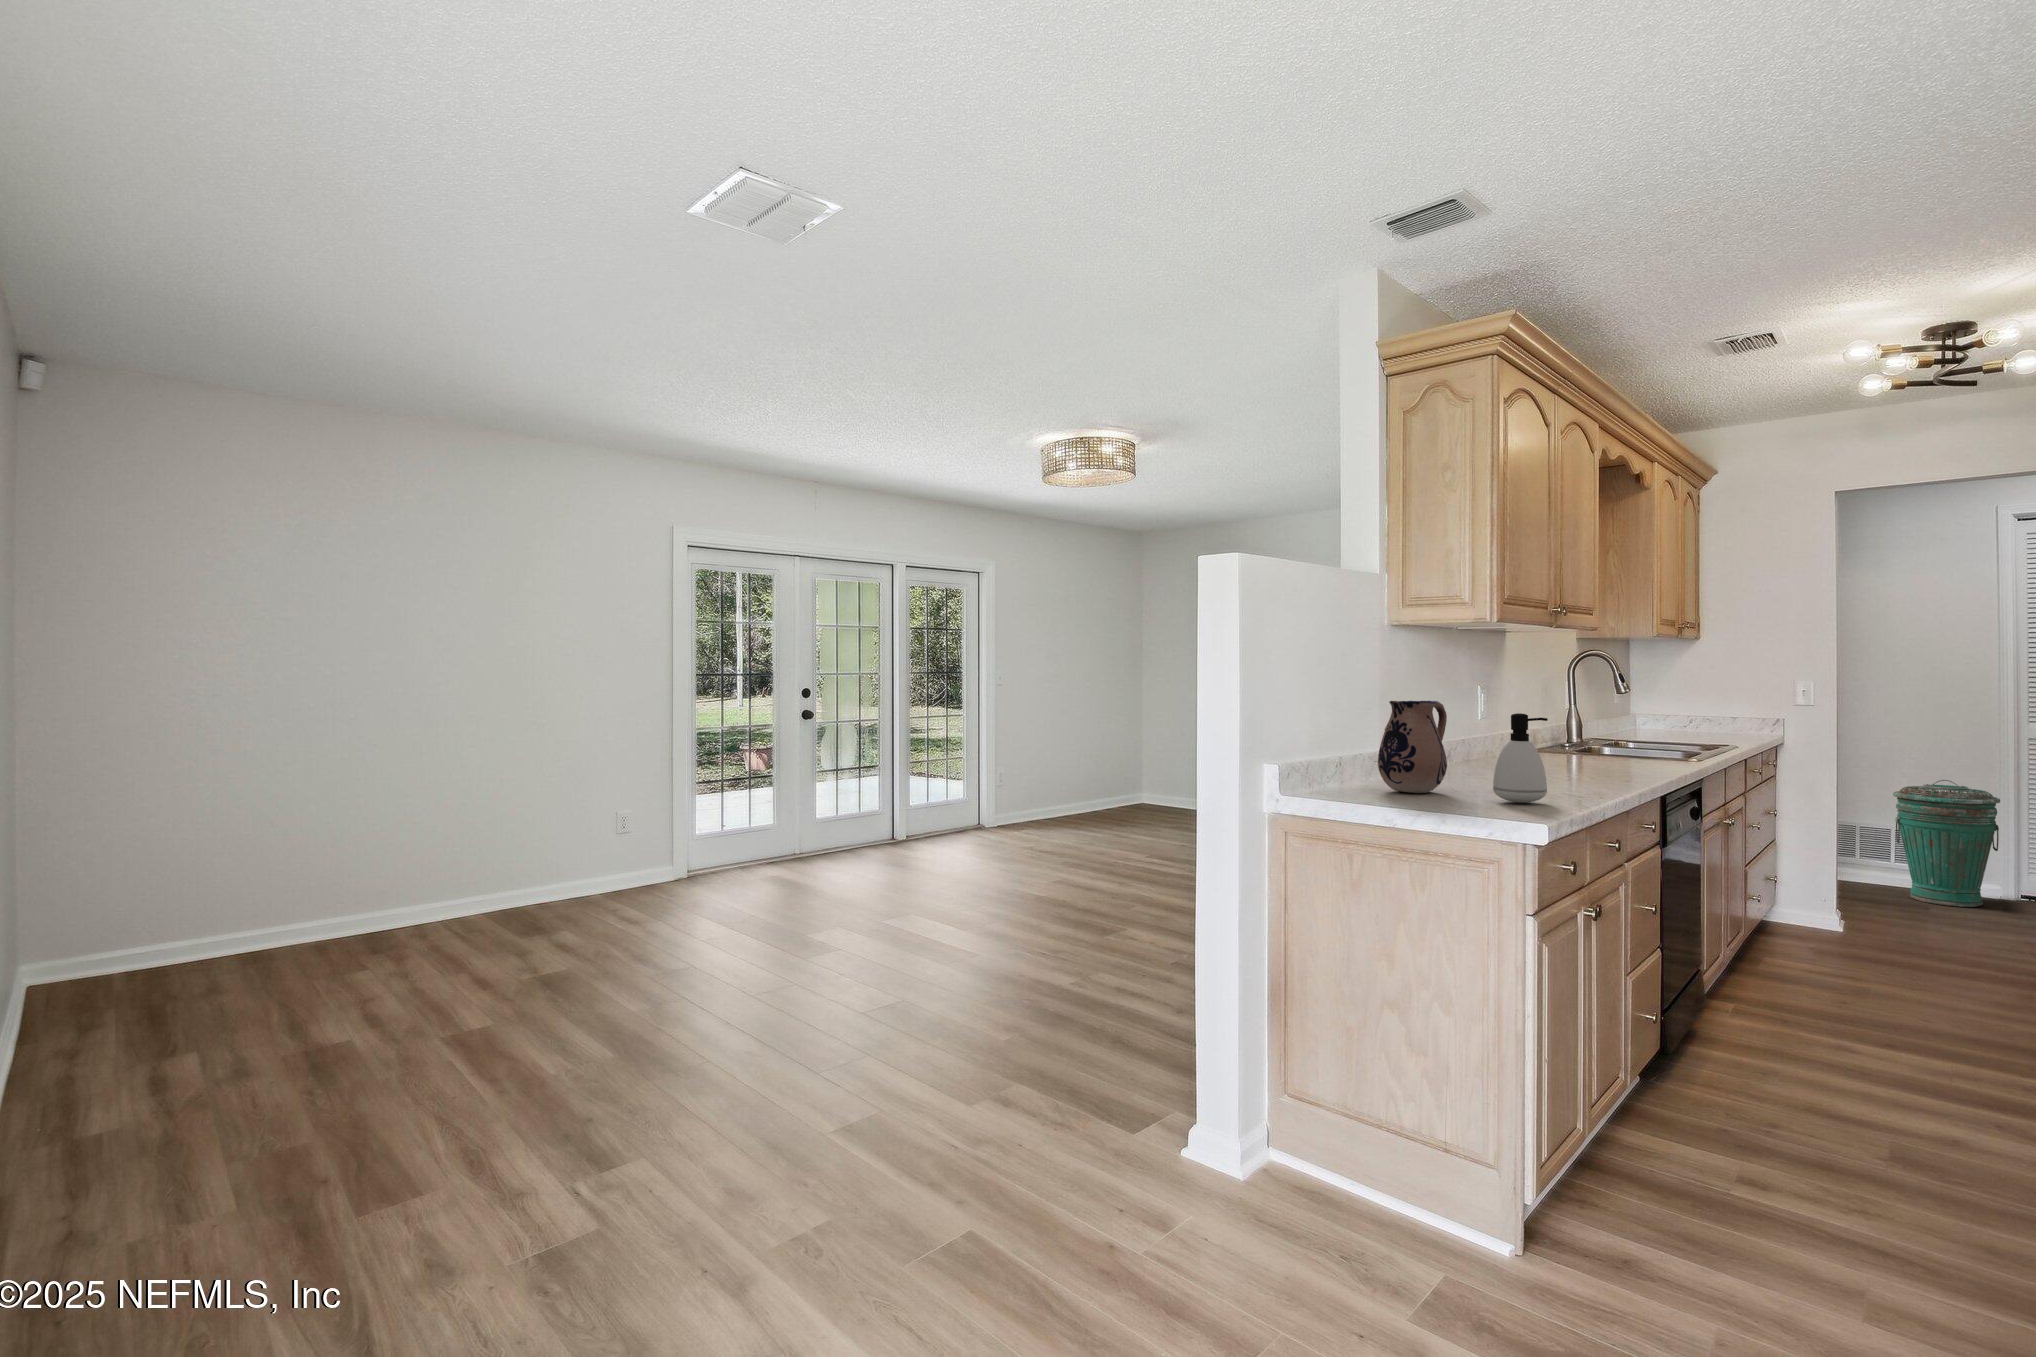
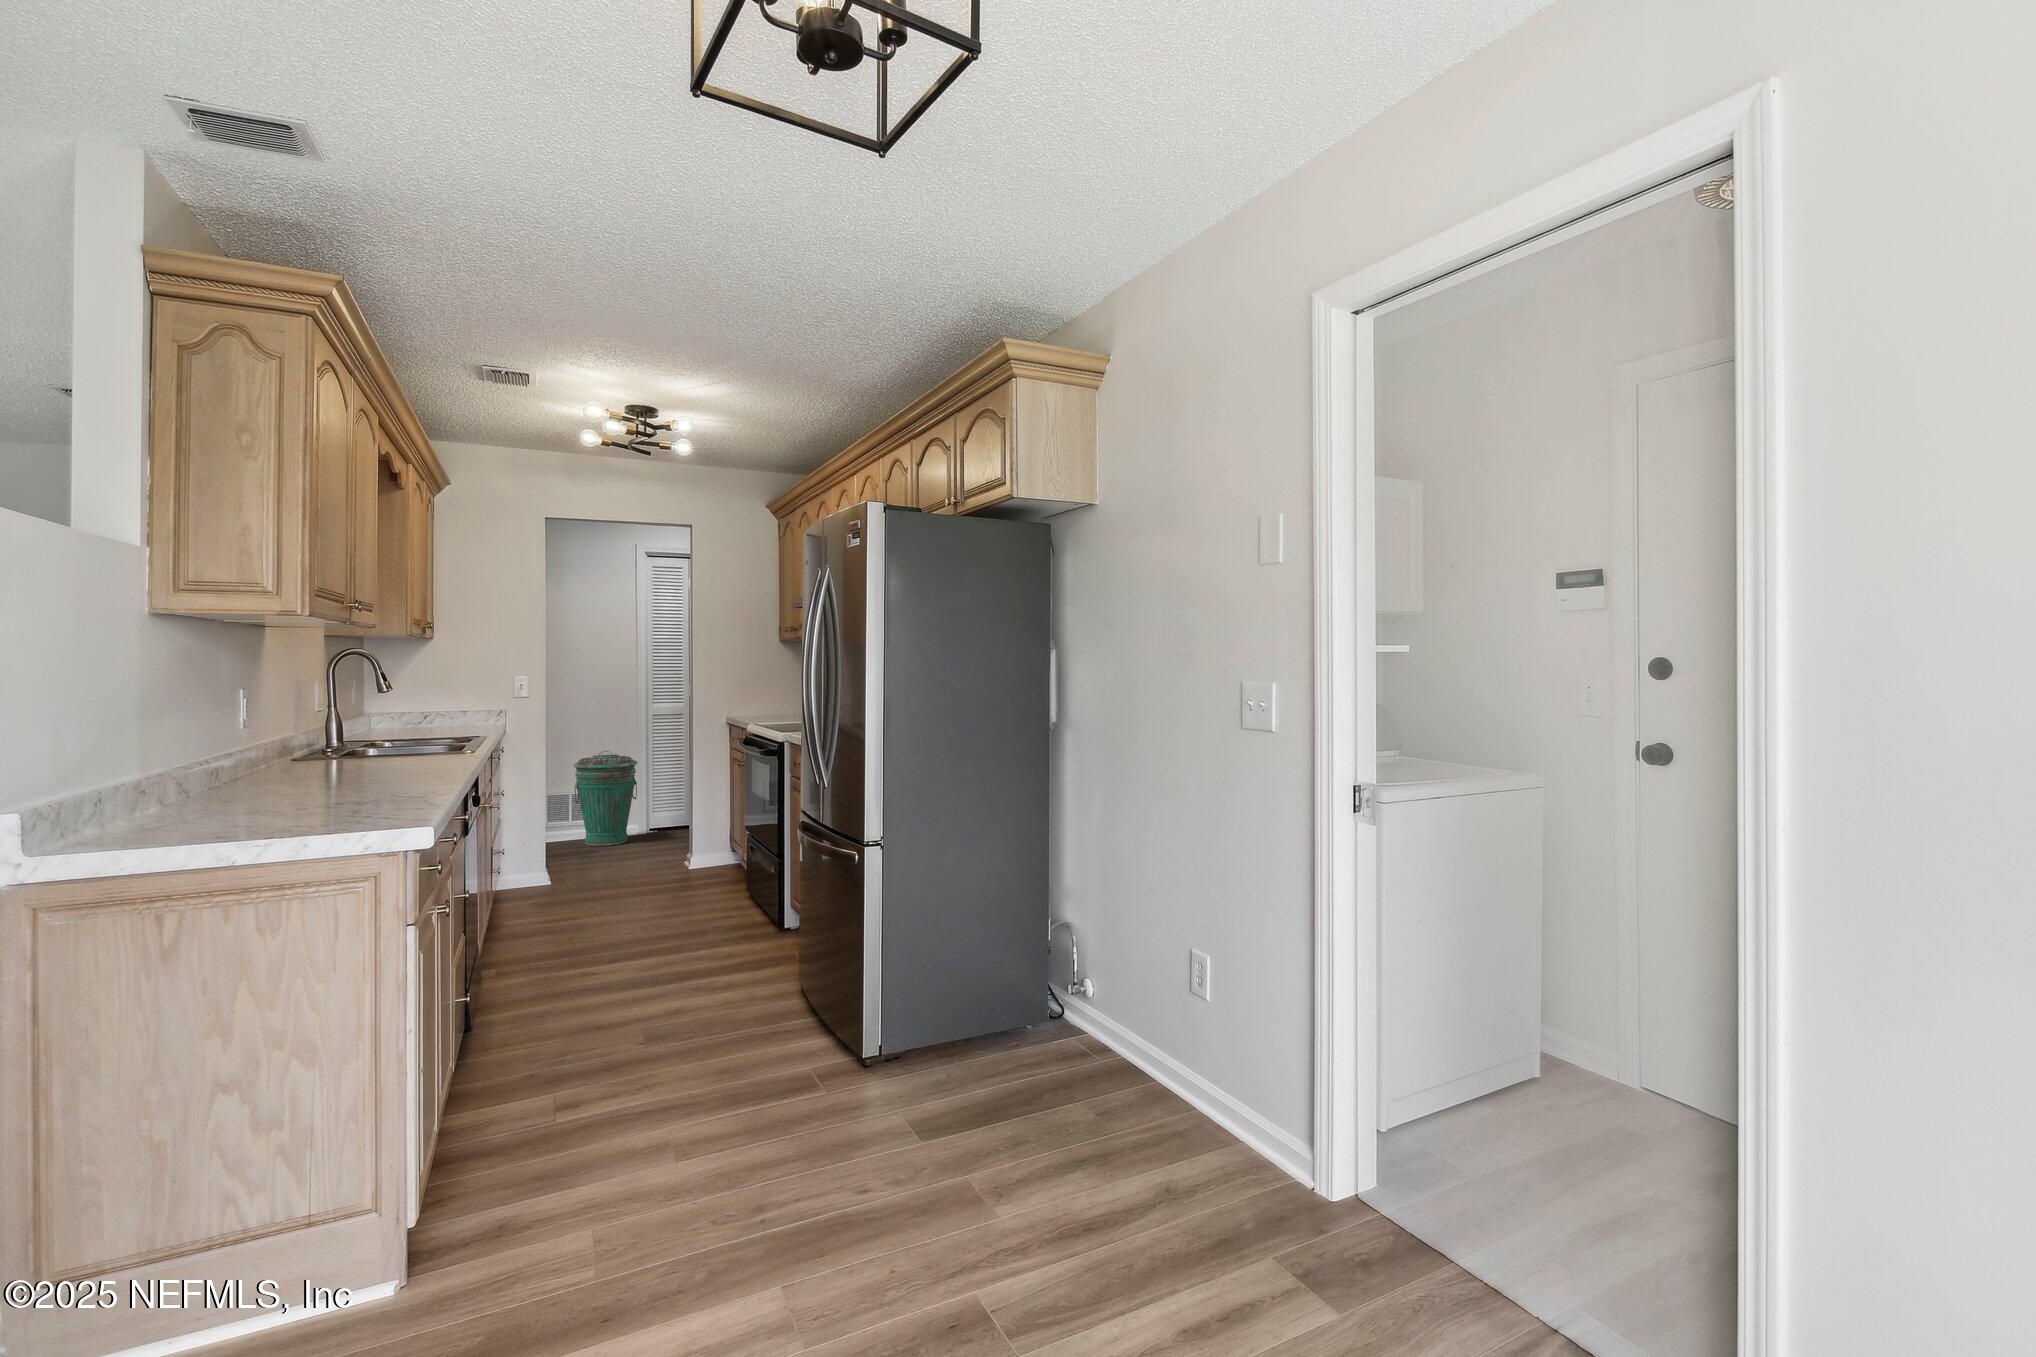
ceramic pitcher: present [1378,701,1447,793] -> none [158,705,263,821]
soap dispenser: present [1493,713,1548,803] -> none [336,715,400,812]

